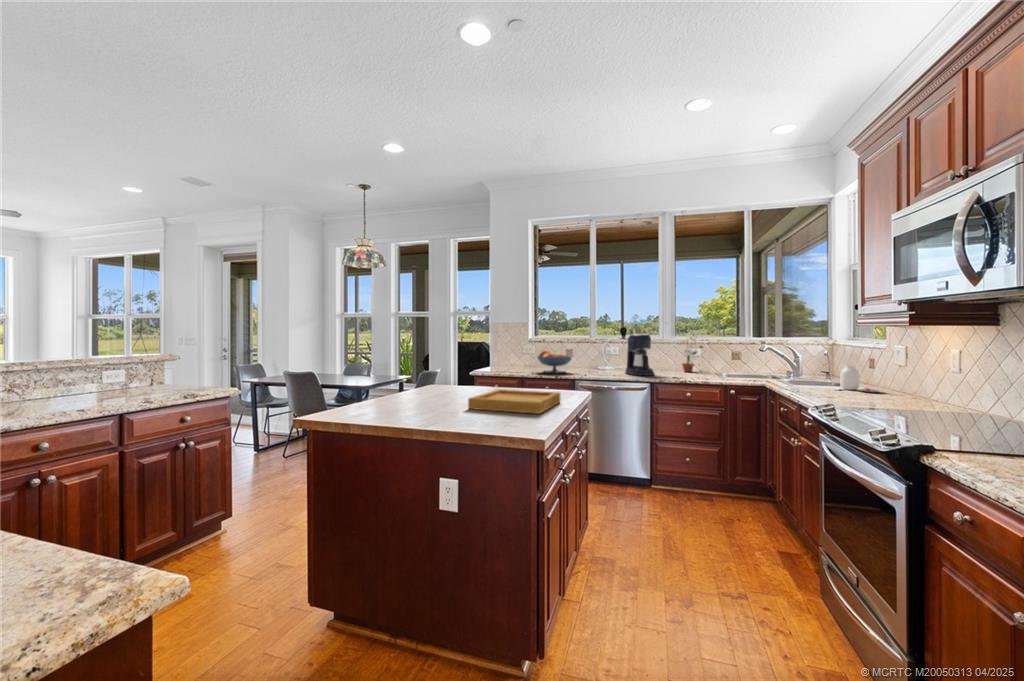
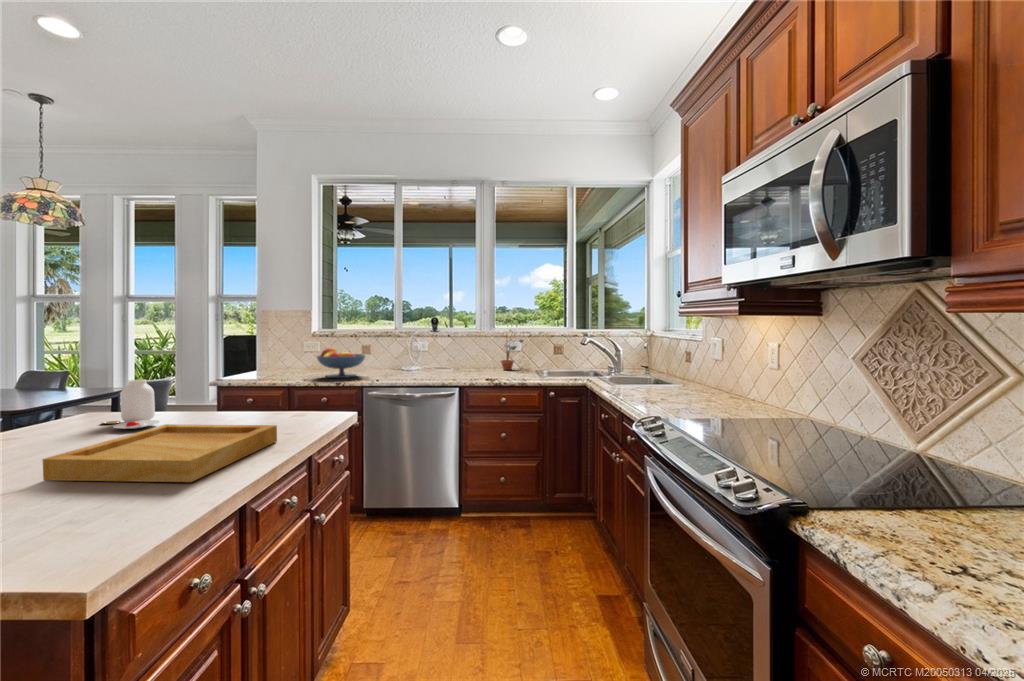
coffee maker: present [625,335,654,375] -> none [432,327,467,377]
jar: present [840,365,883,392] -> present [103,379,159,429]

